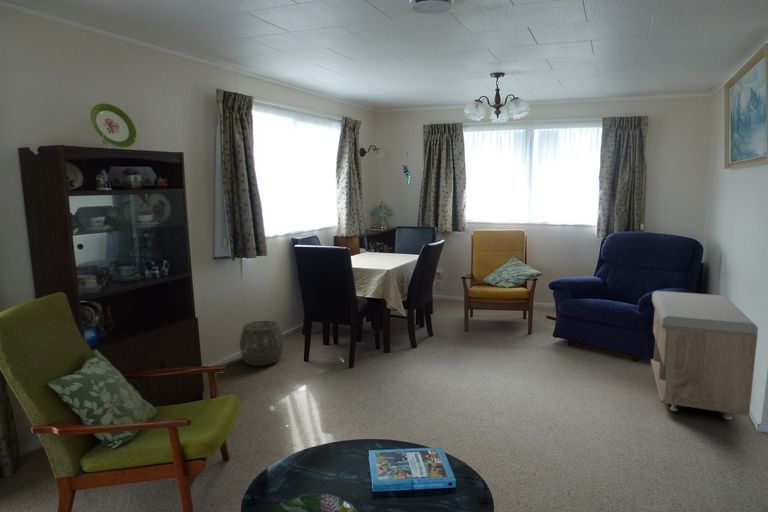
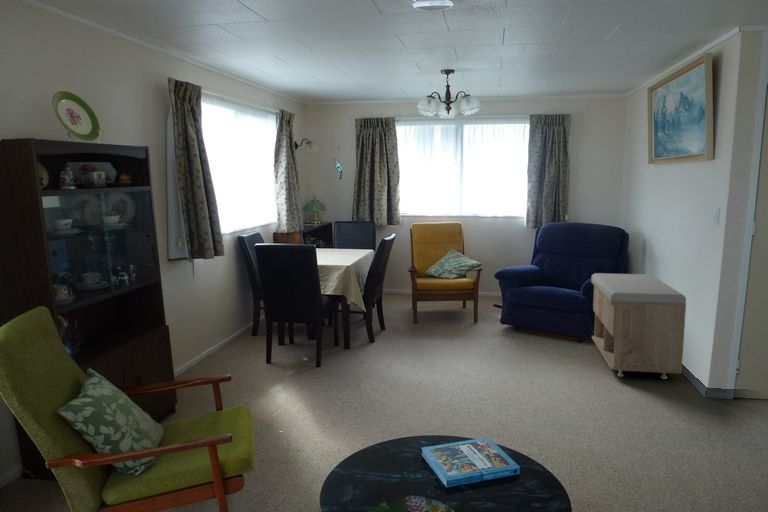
woven basket: present [240,321,284,366] -> none [195,324,243,371]

